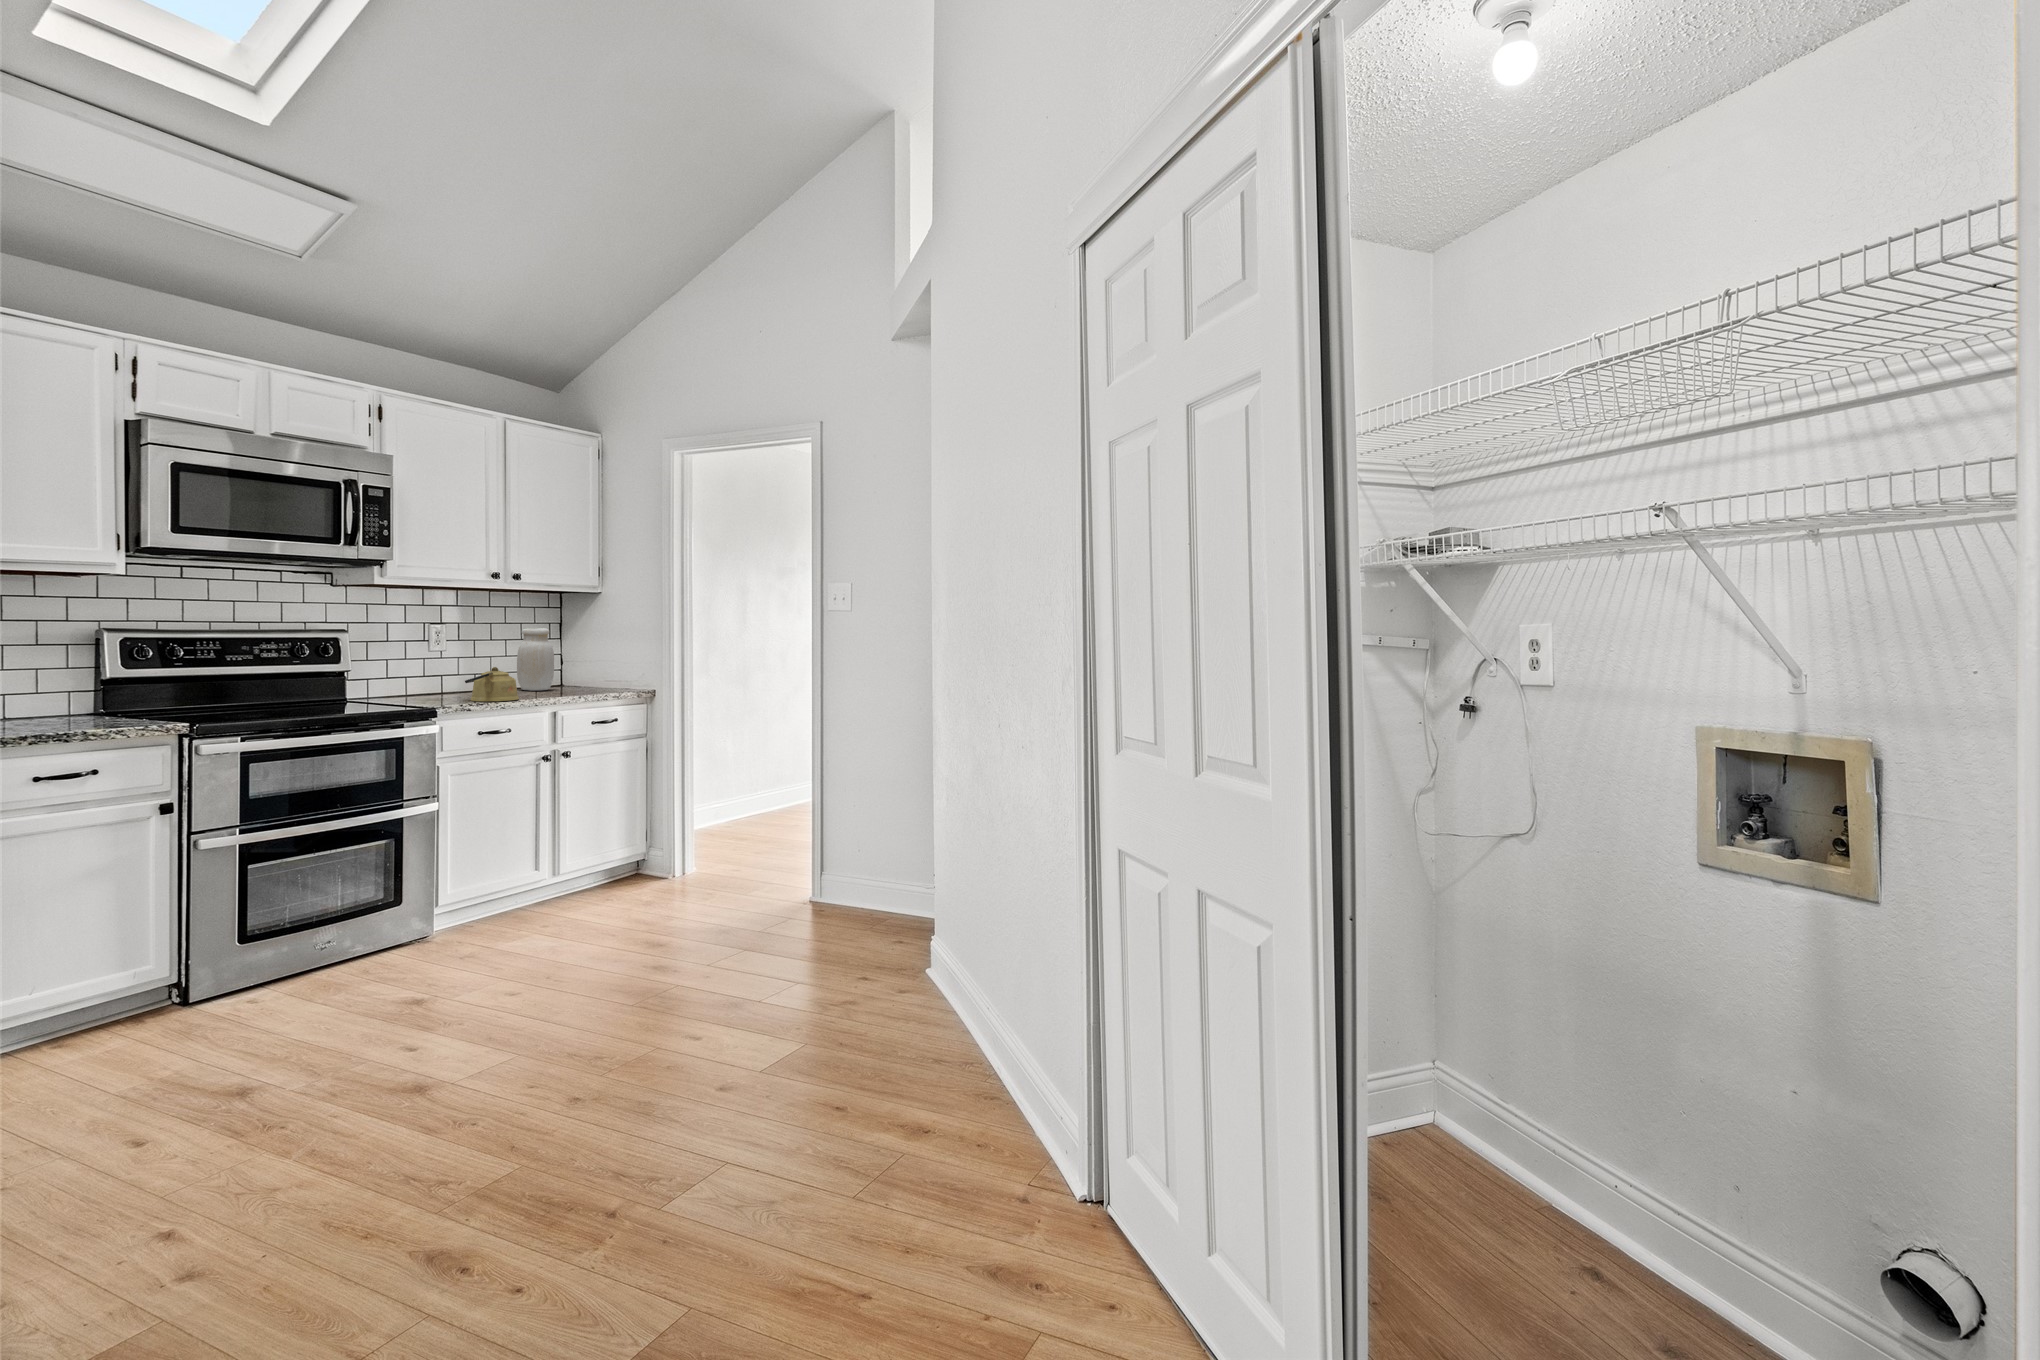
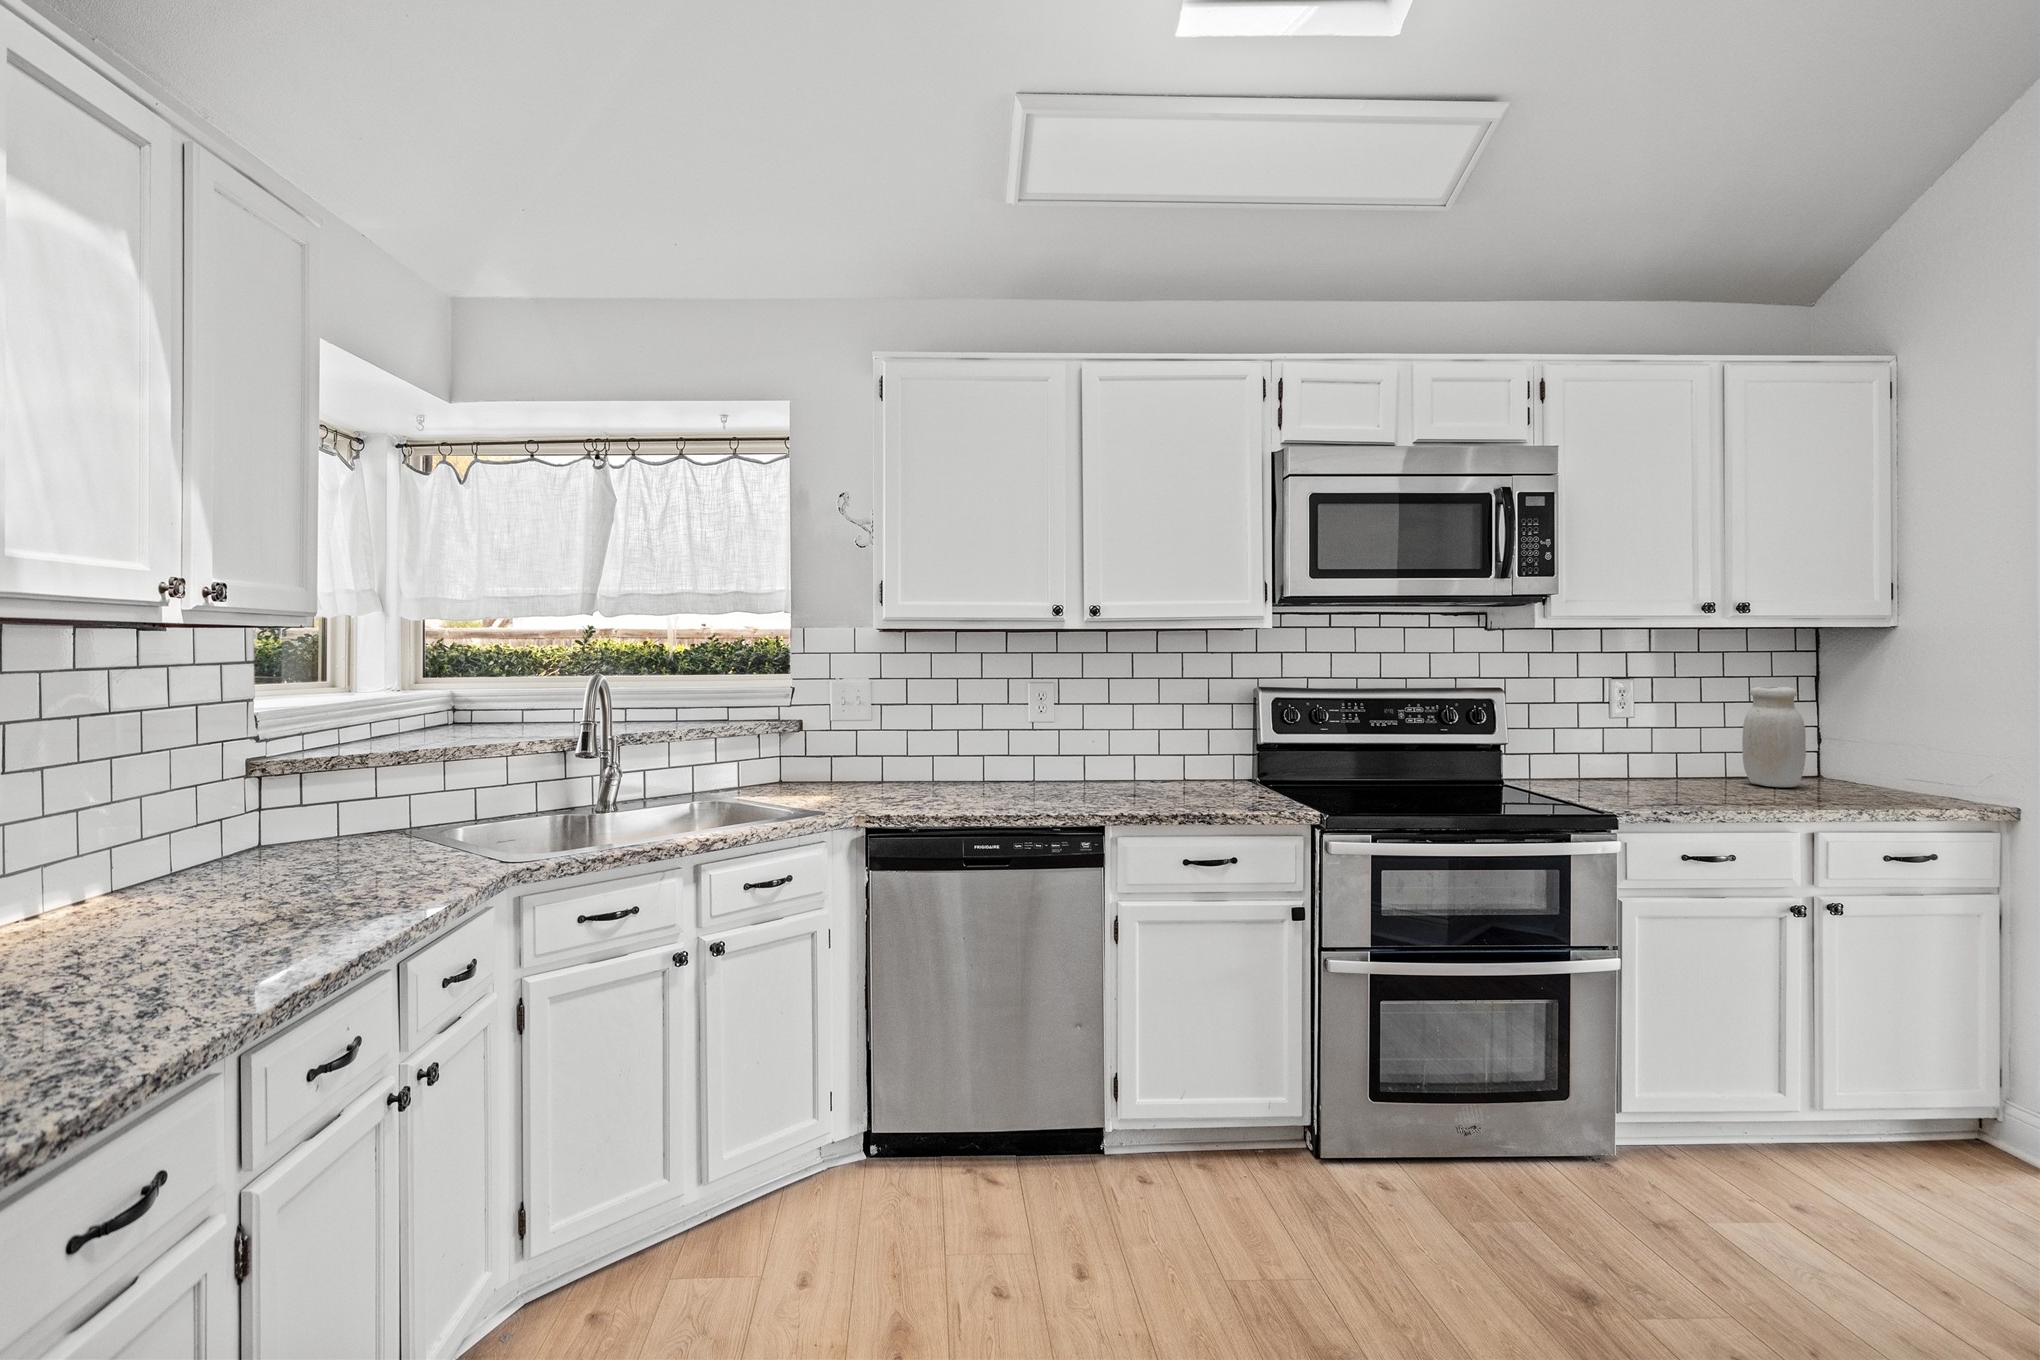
kettle: present [465,667,519,701] -> none [1660,751,1746,807]

